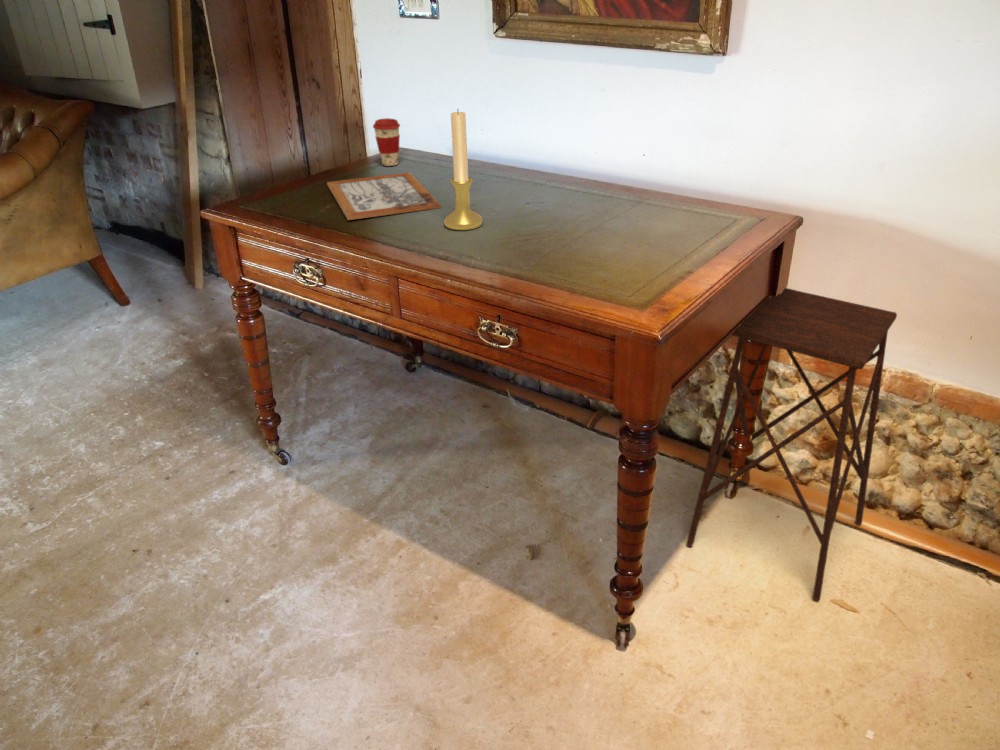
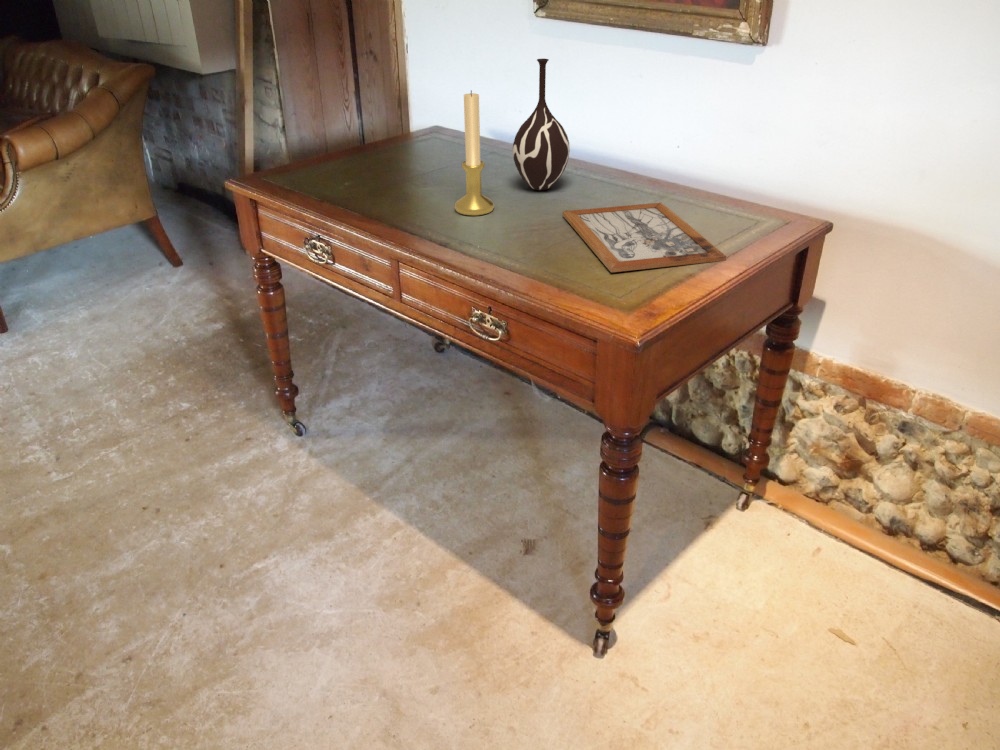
vase: none [494,77,548,203] -> present [513,59,570,190]
coffee cup: present [373,118,400,166] -> none [405,95,433,144]
picture frame: present [327,172,441,220] -> present [563,203,726,273]
side table: present [687,288,897,601] -> none [687,293,928,628]

